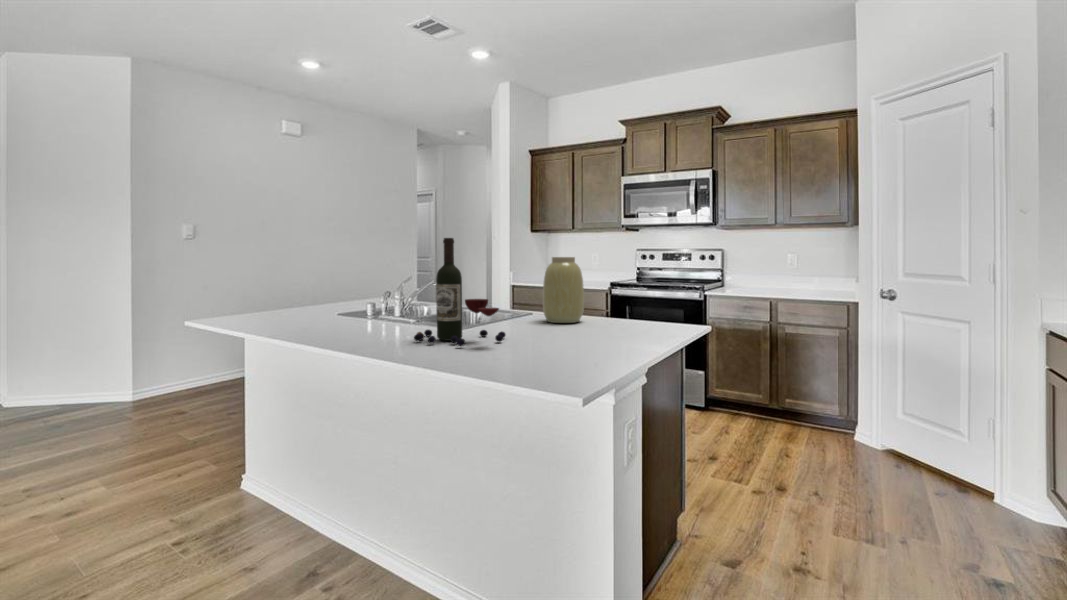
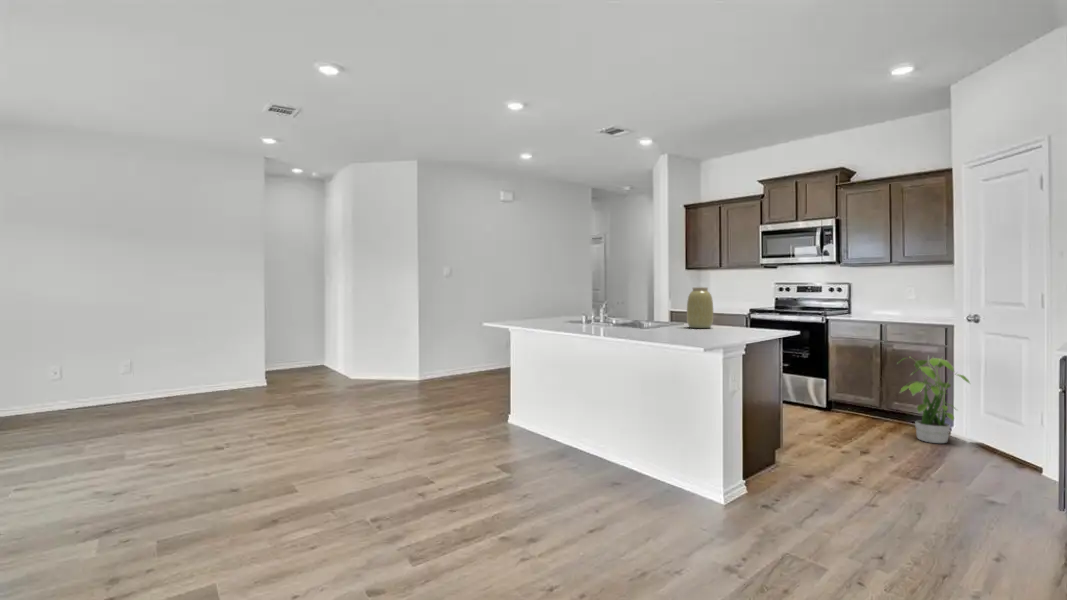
wine bottle: present [414,238,506,346] -> none [612,277,663,335]
potted plant: none [800,342,888,455] -> present [899,357,970,443]

